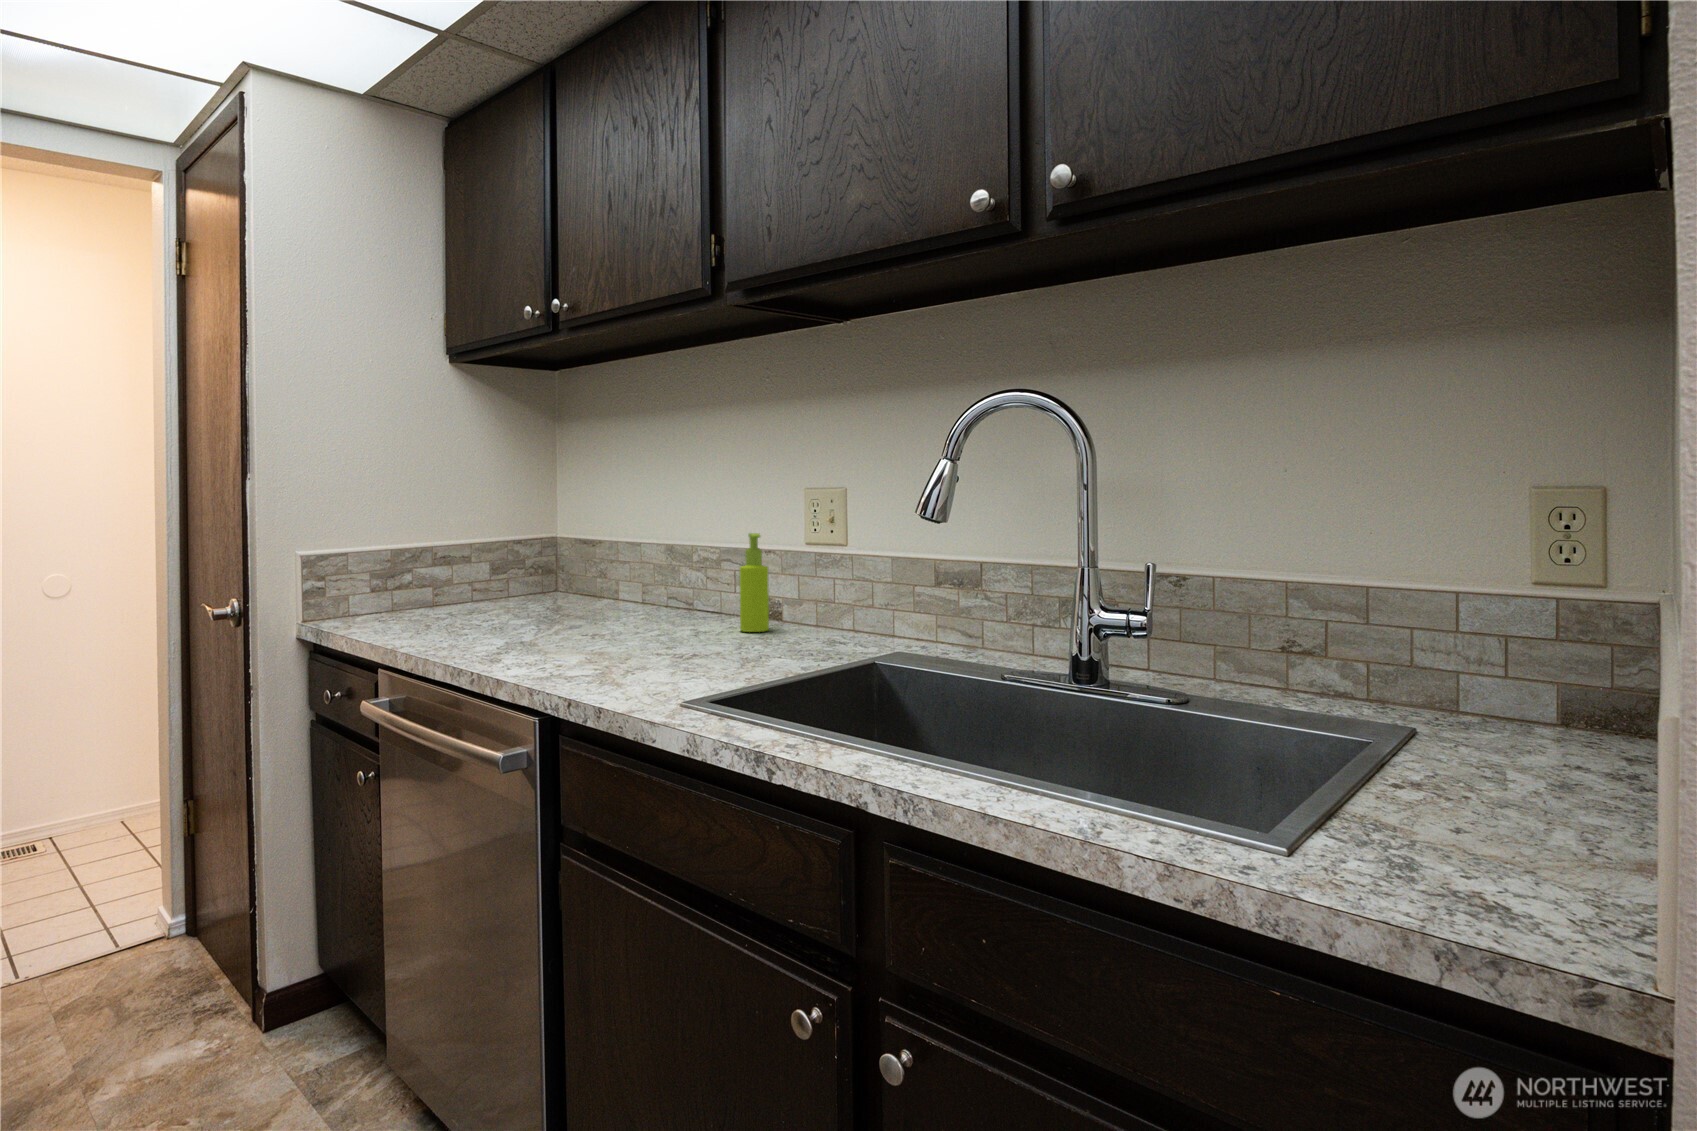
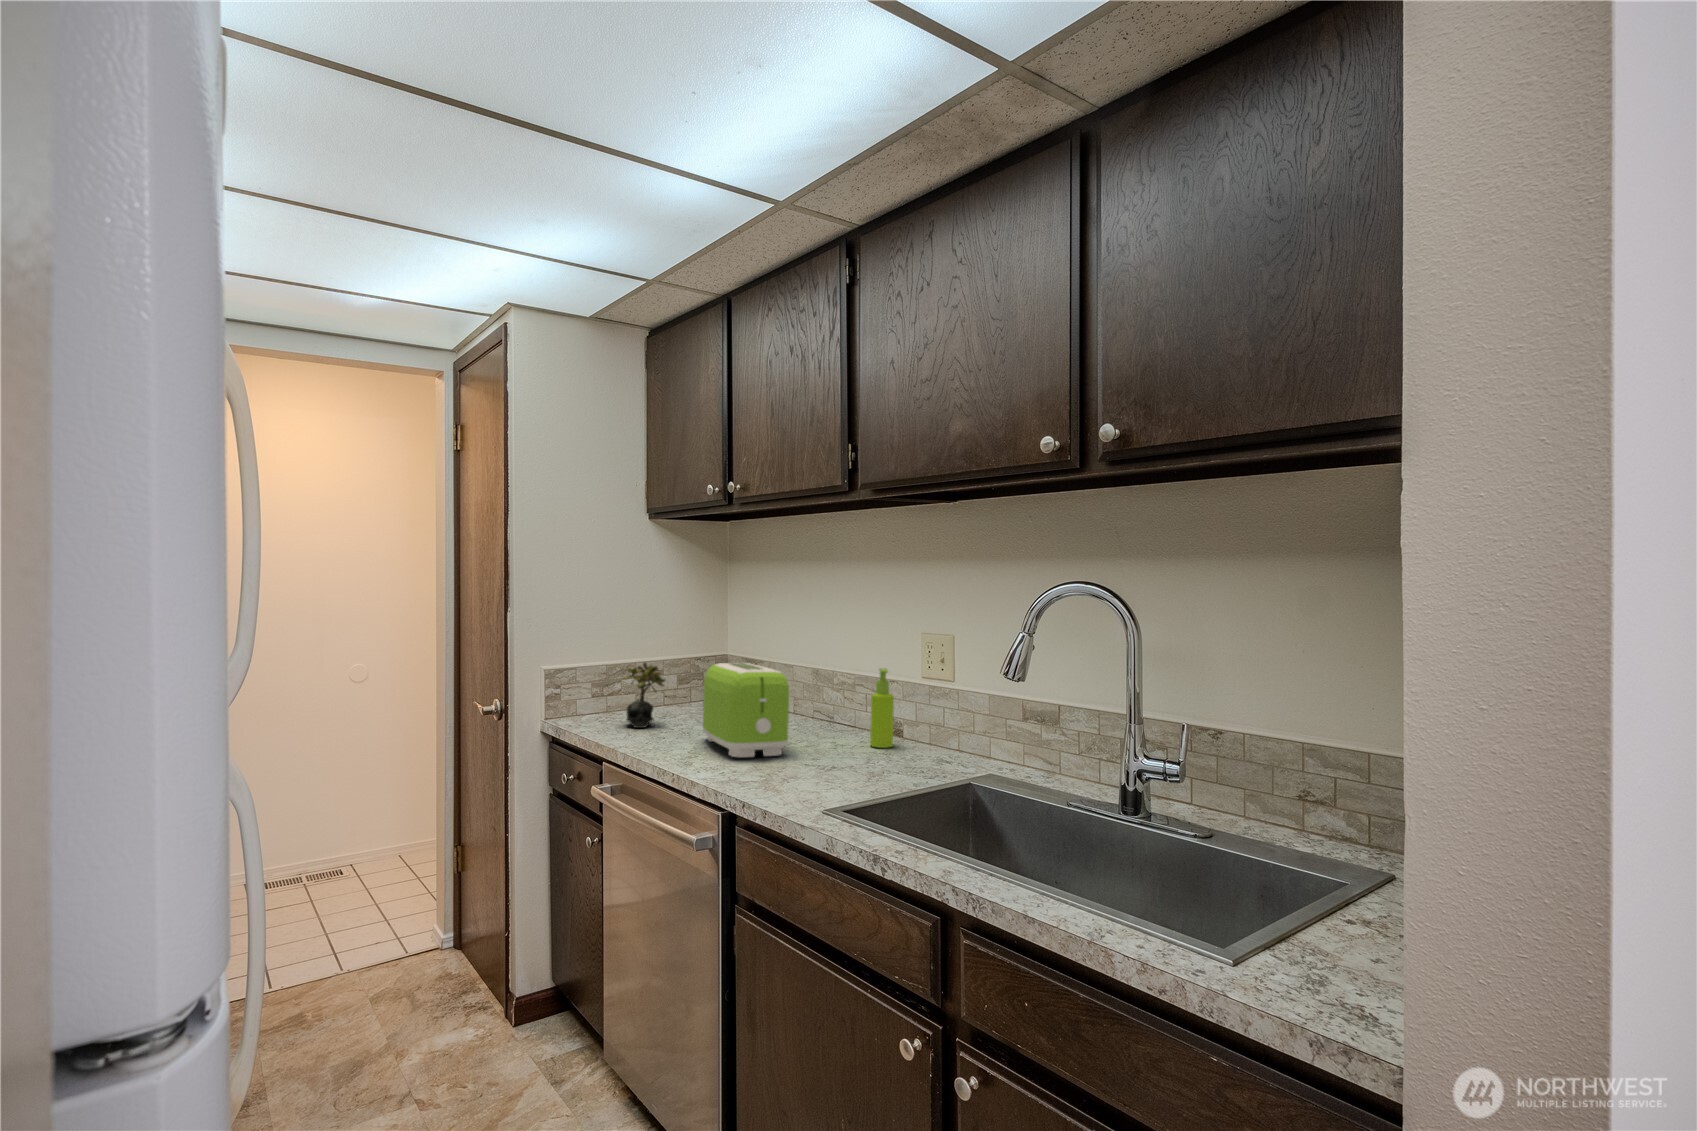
toaster: none [518,534,633,650] -> present [703,663,789,757]
succulent plant: none [405,541,467,626] -> present [623,662,665,728]

